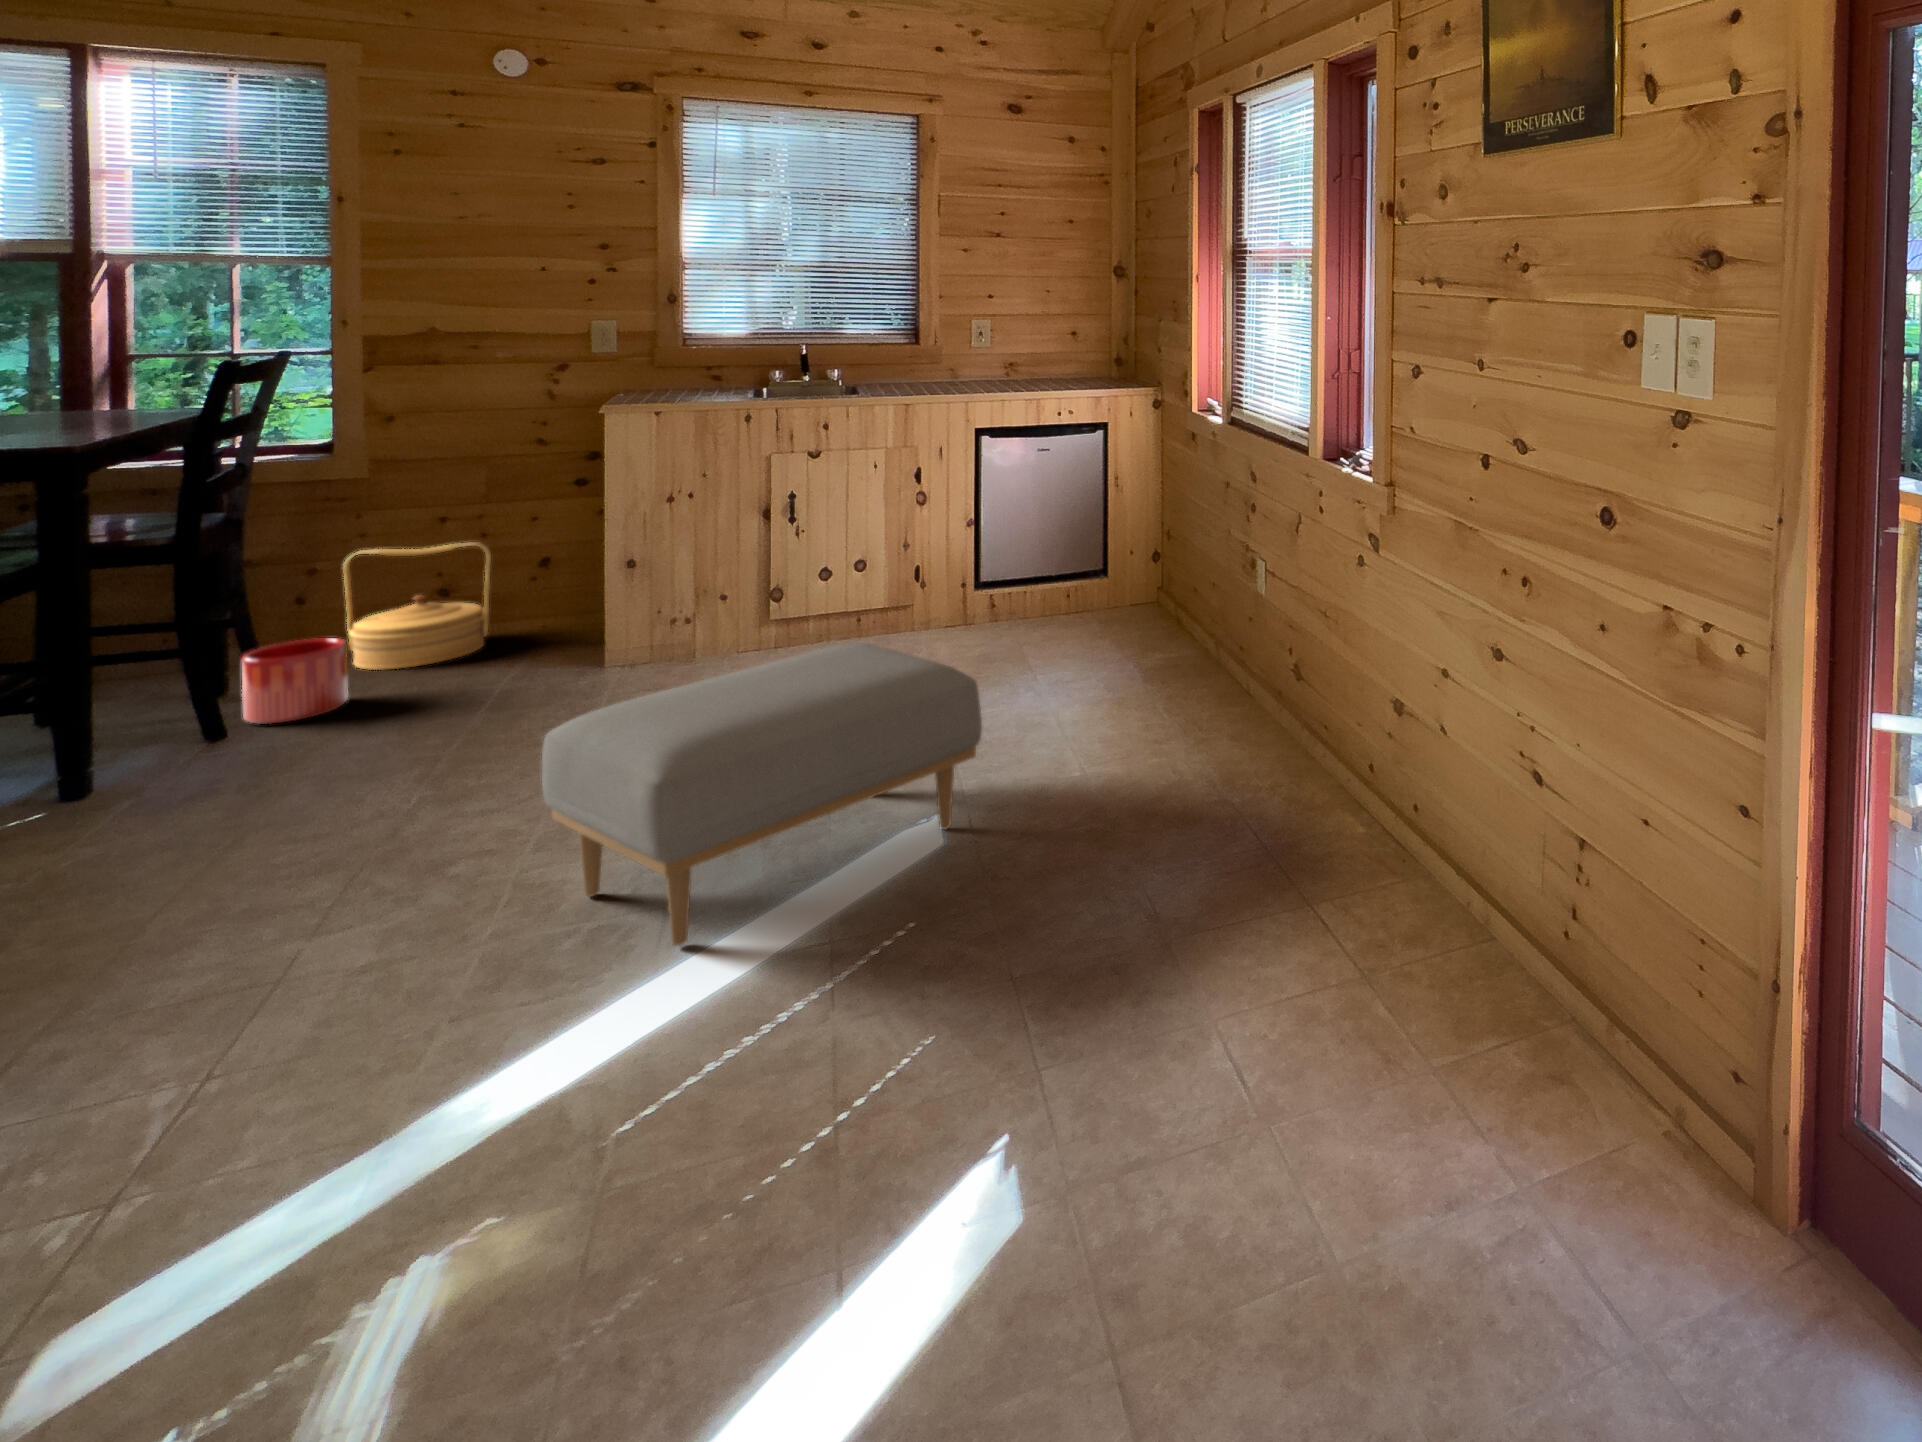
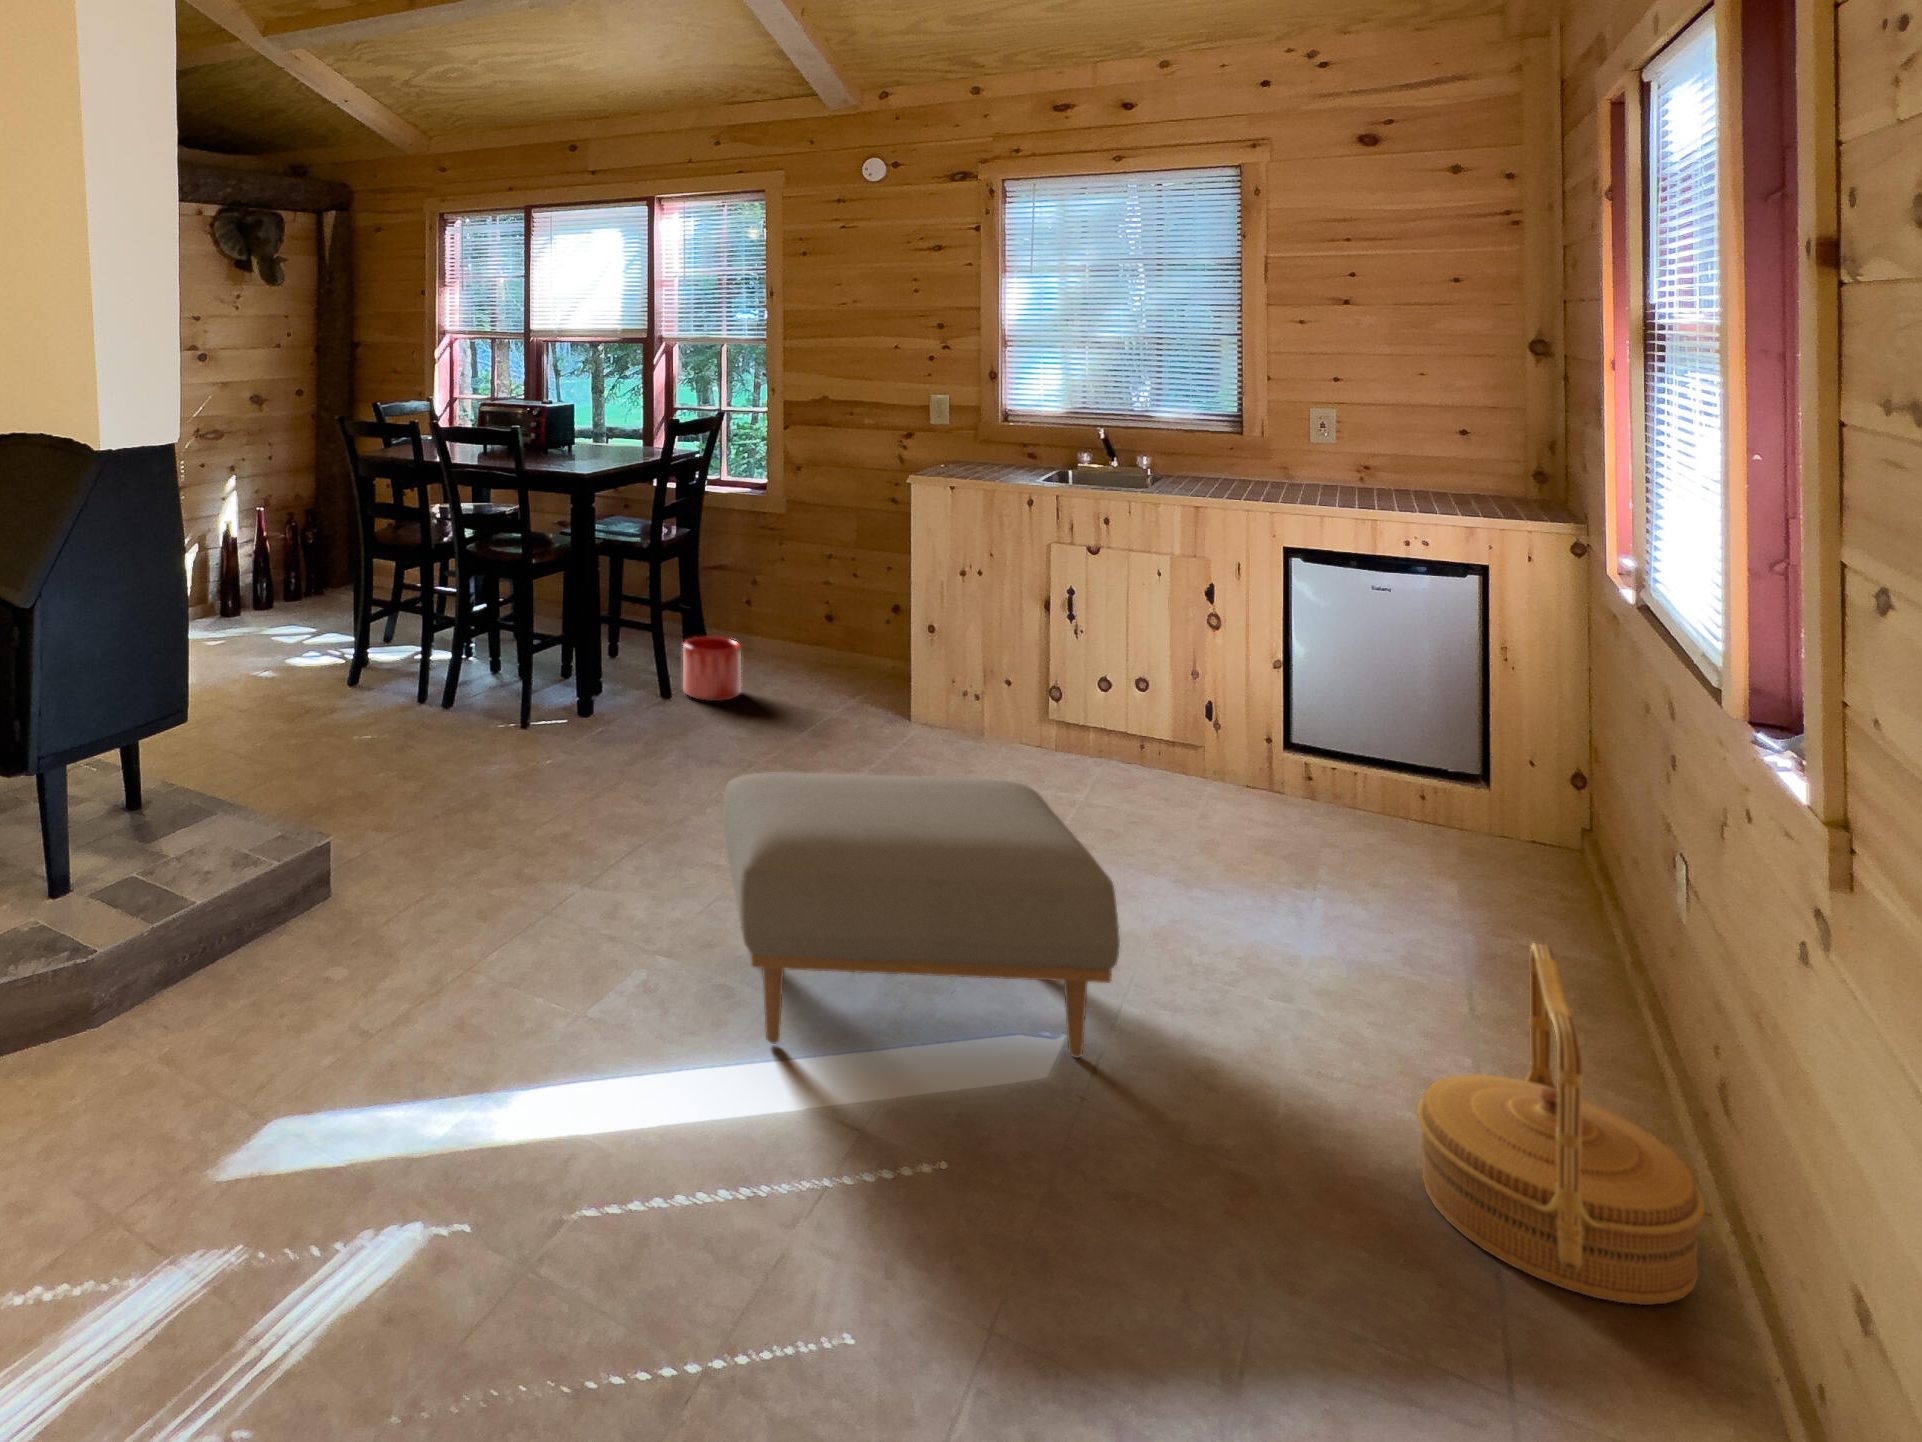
woven basket: present [343,542,491,670] -> present [1416,943,1705,1305]

